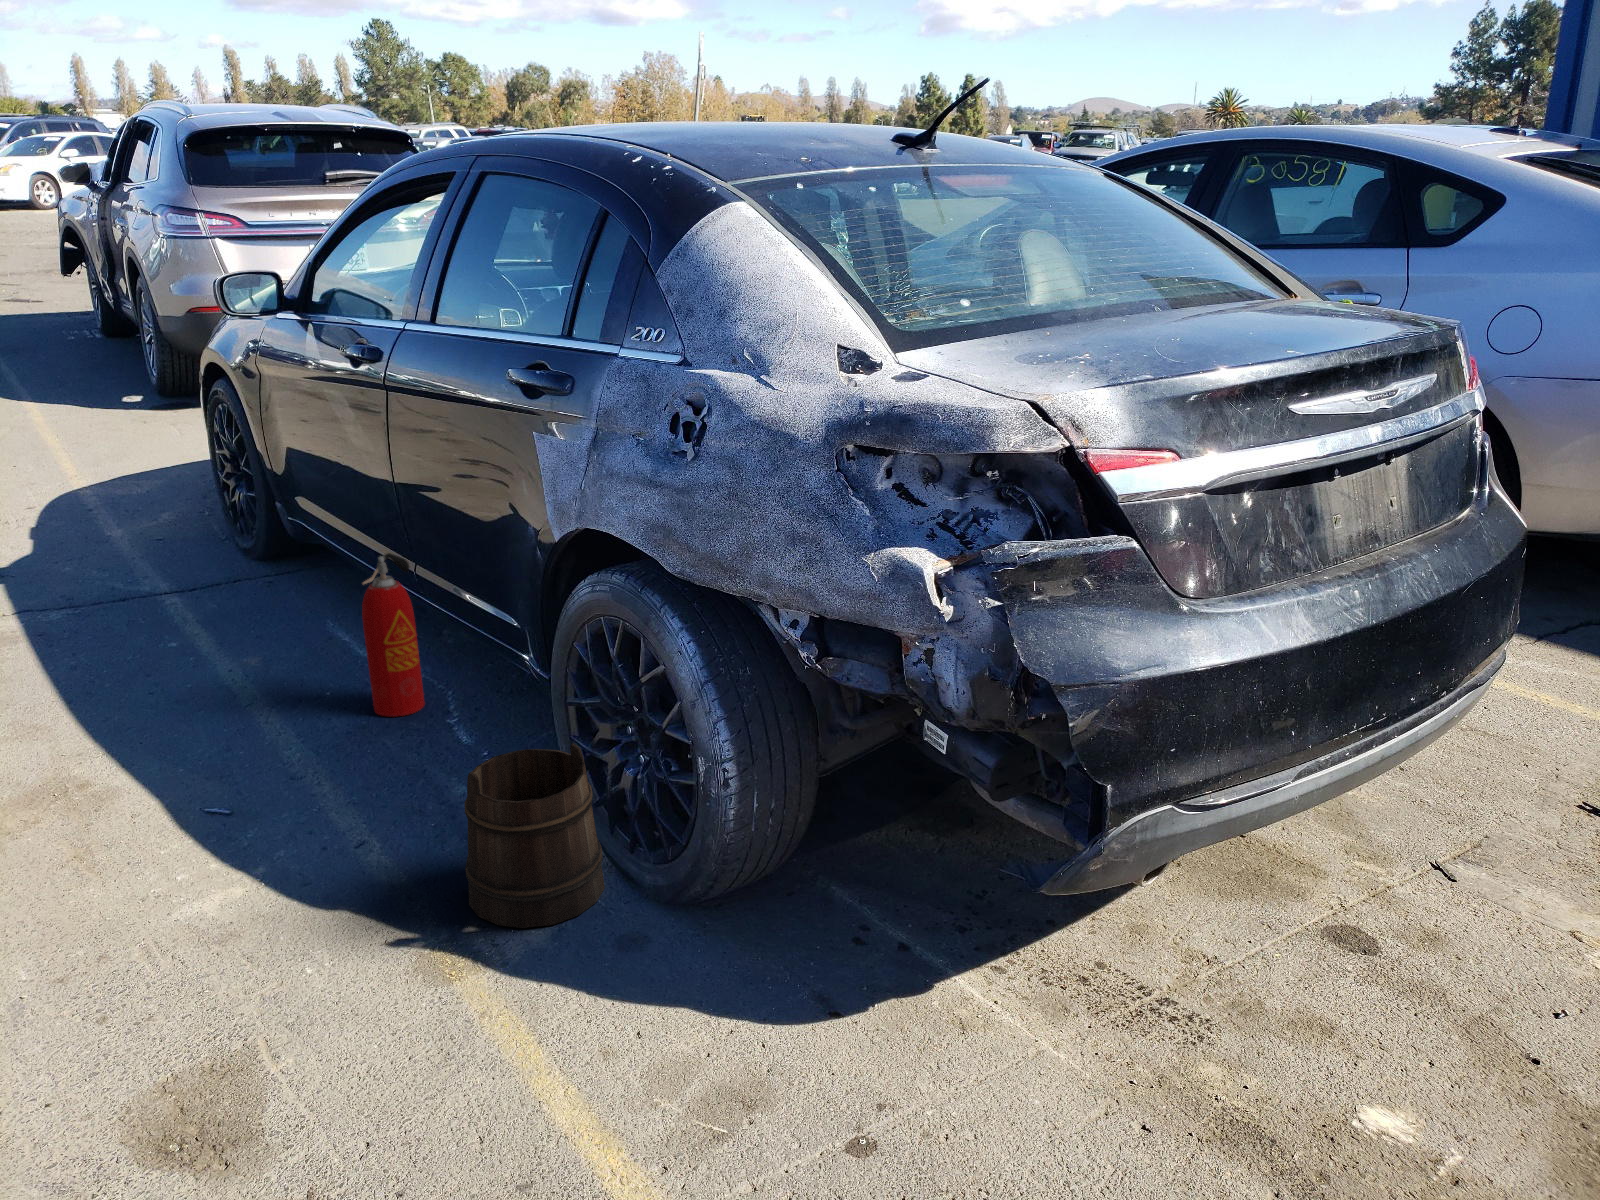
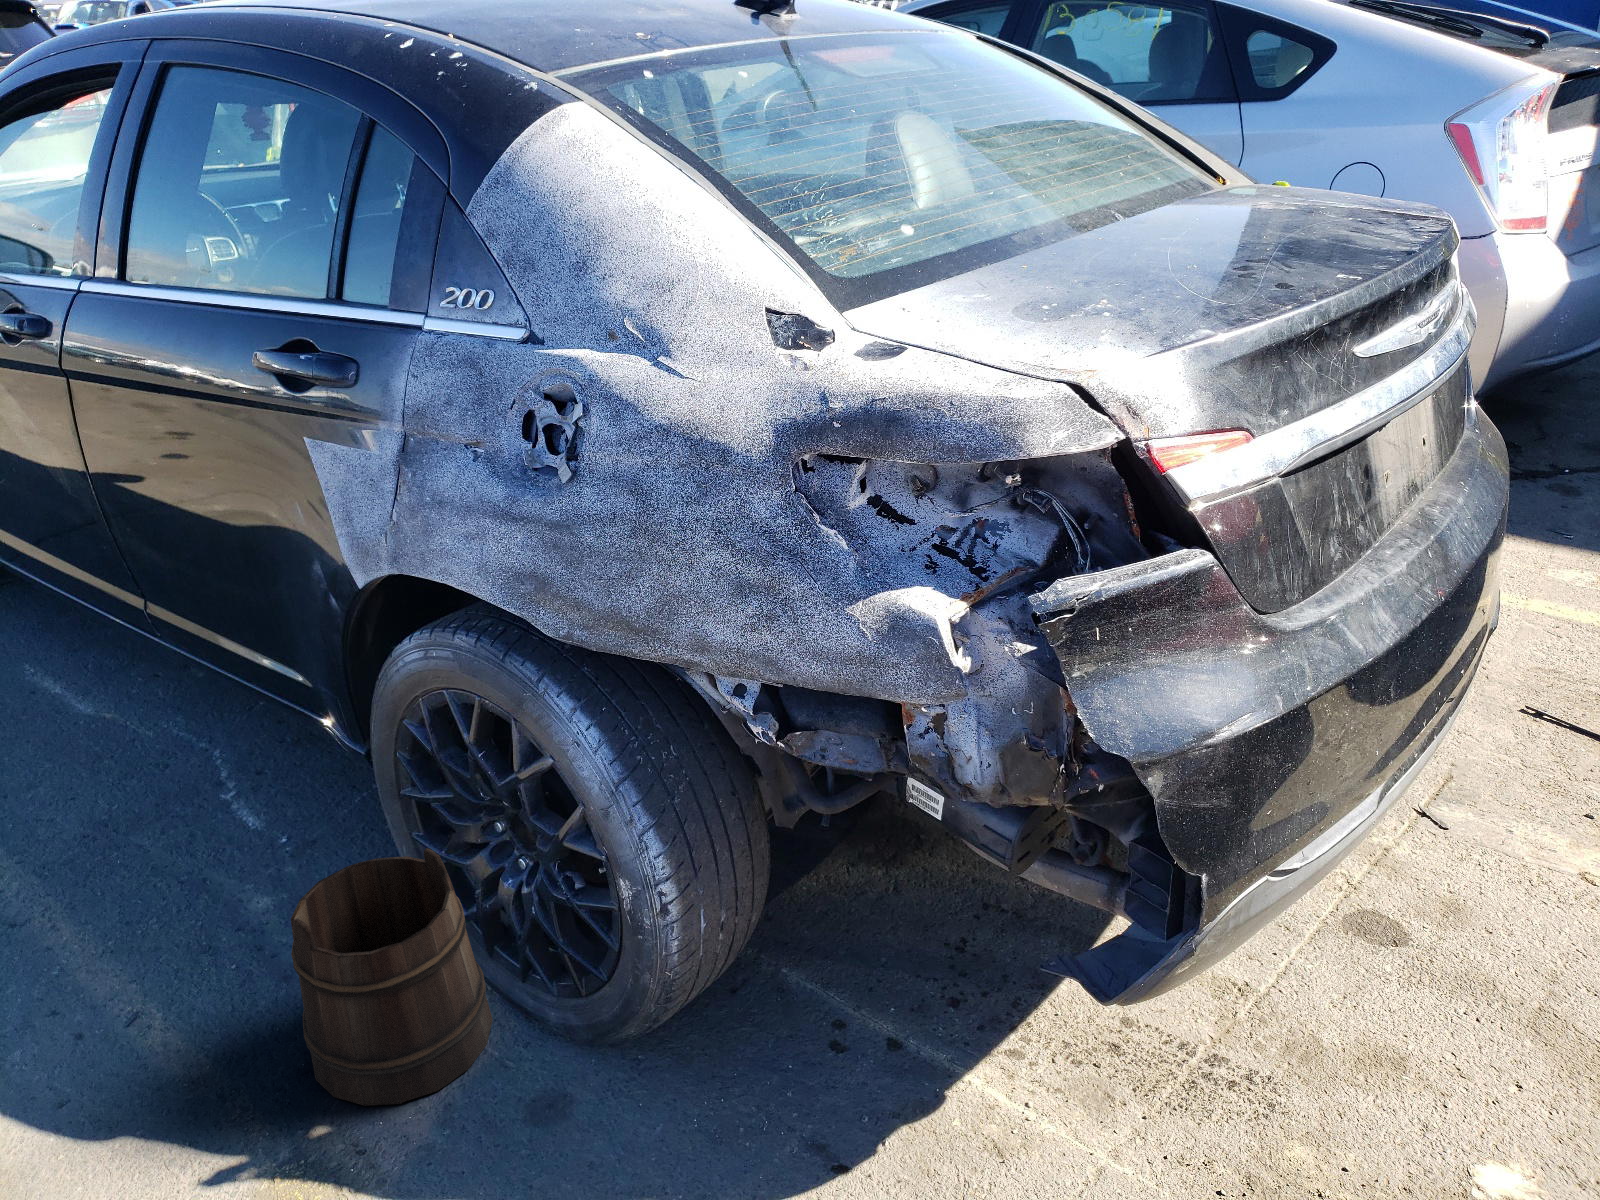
fire extinguisher: present [362,553,425,717] -> none [76,591,185,800]

